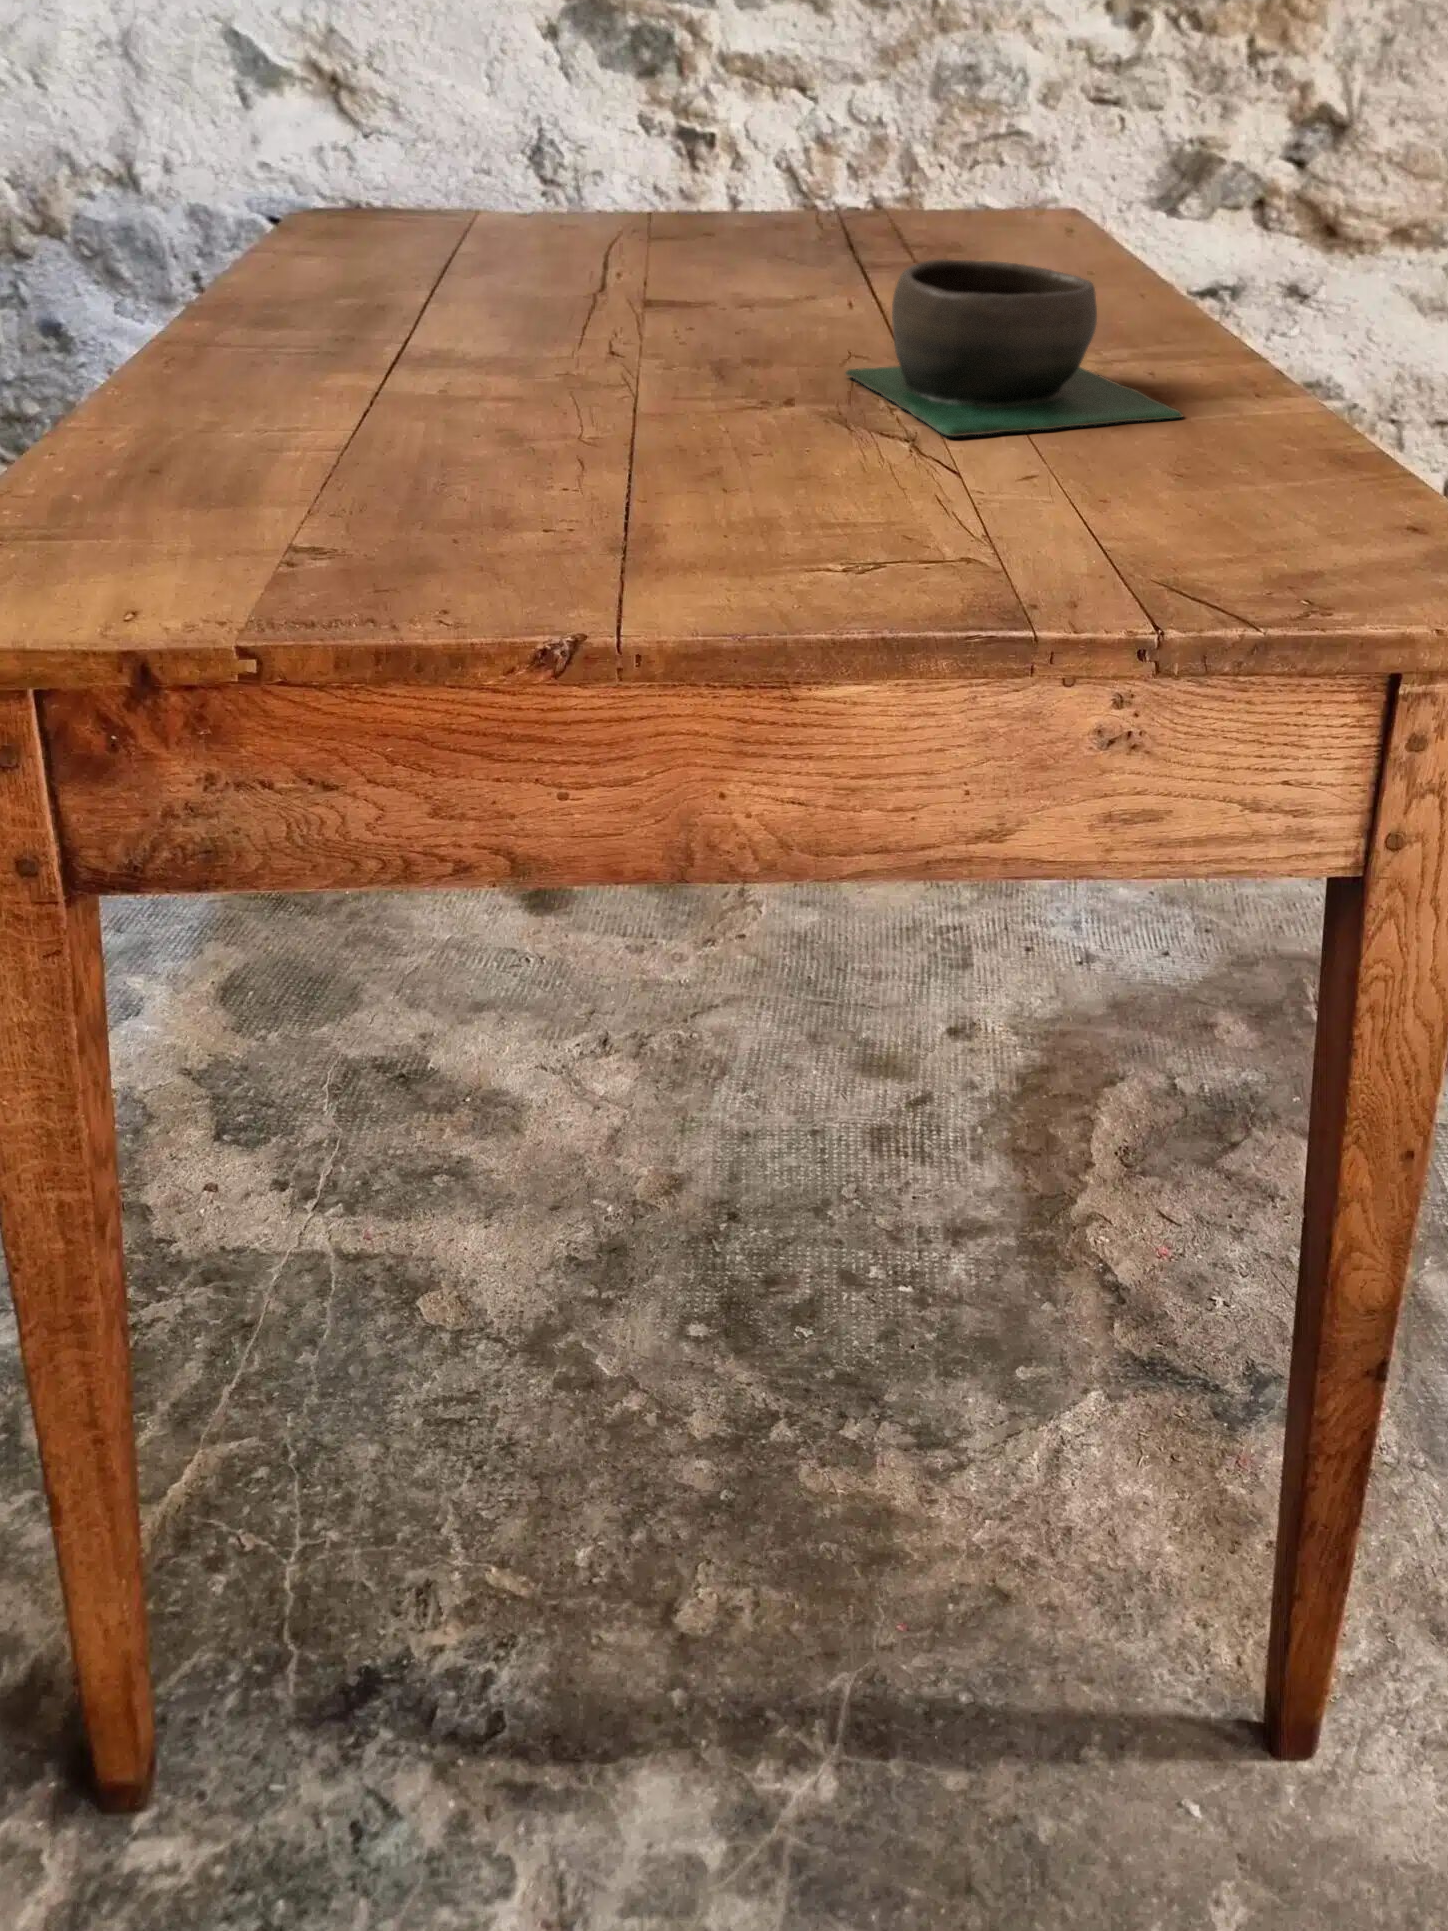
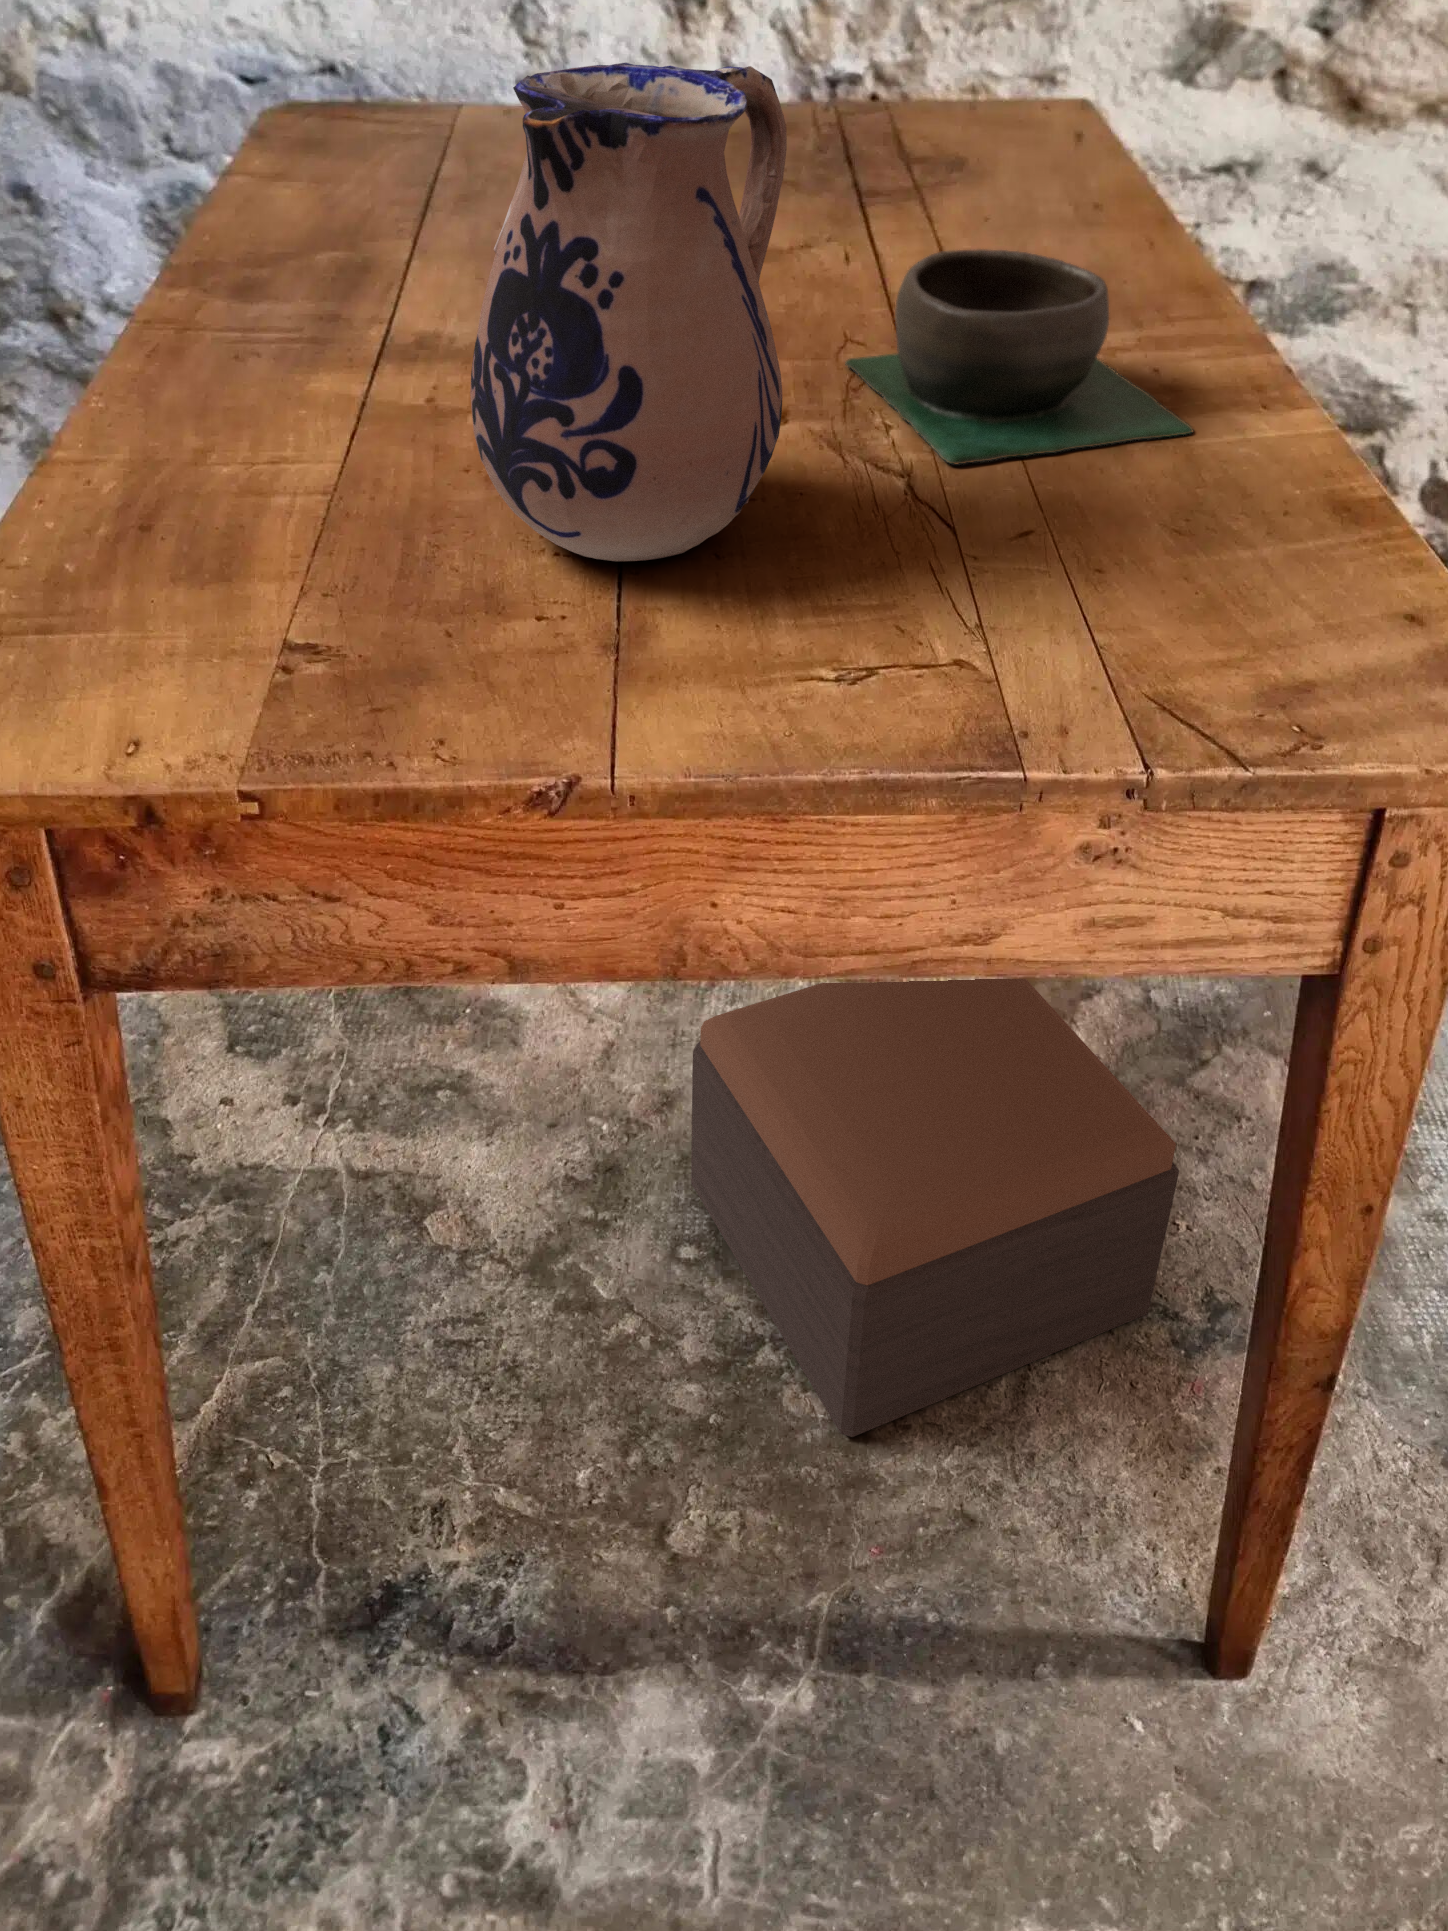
ceramic pitcher: none [482,33,784,496] -> present [470,63,787,561]
footstool: none [699,994,1211,1514] -> present [691,979,1179,1437]

